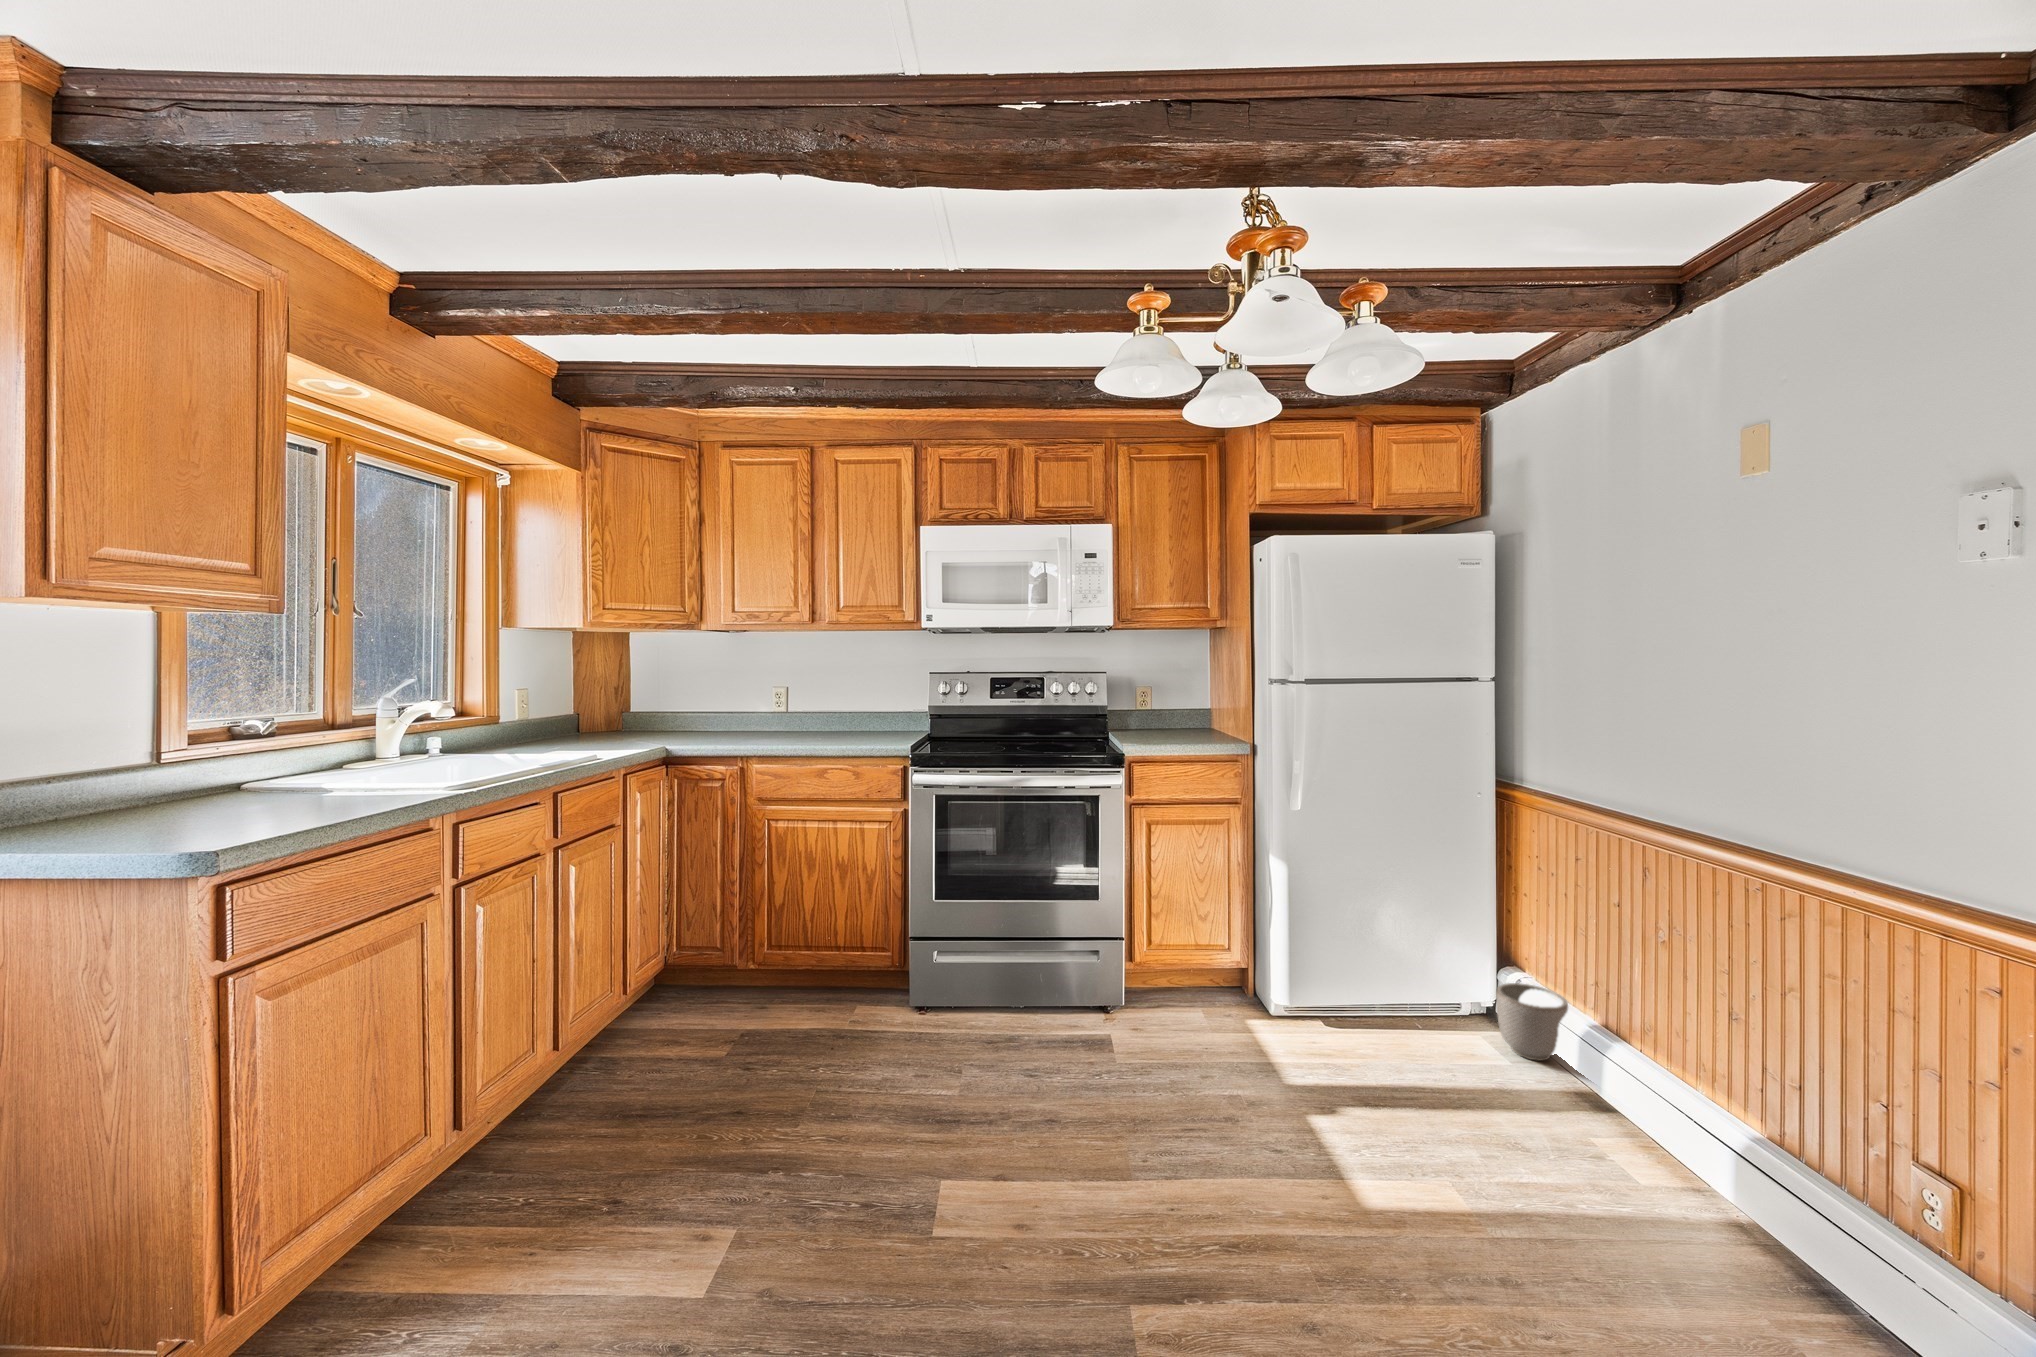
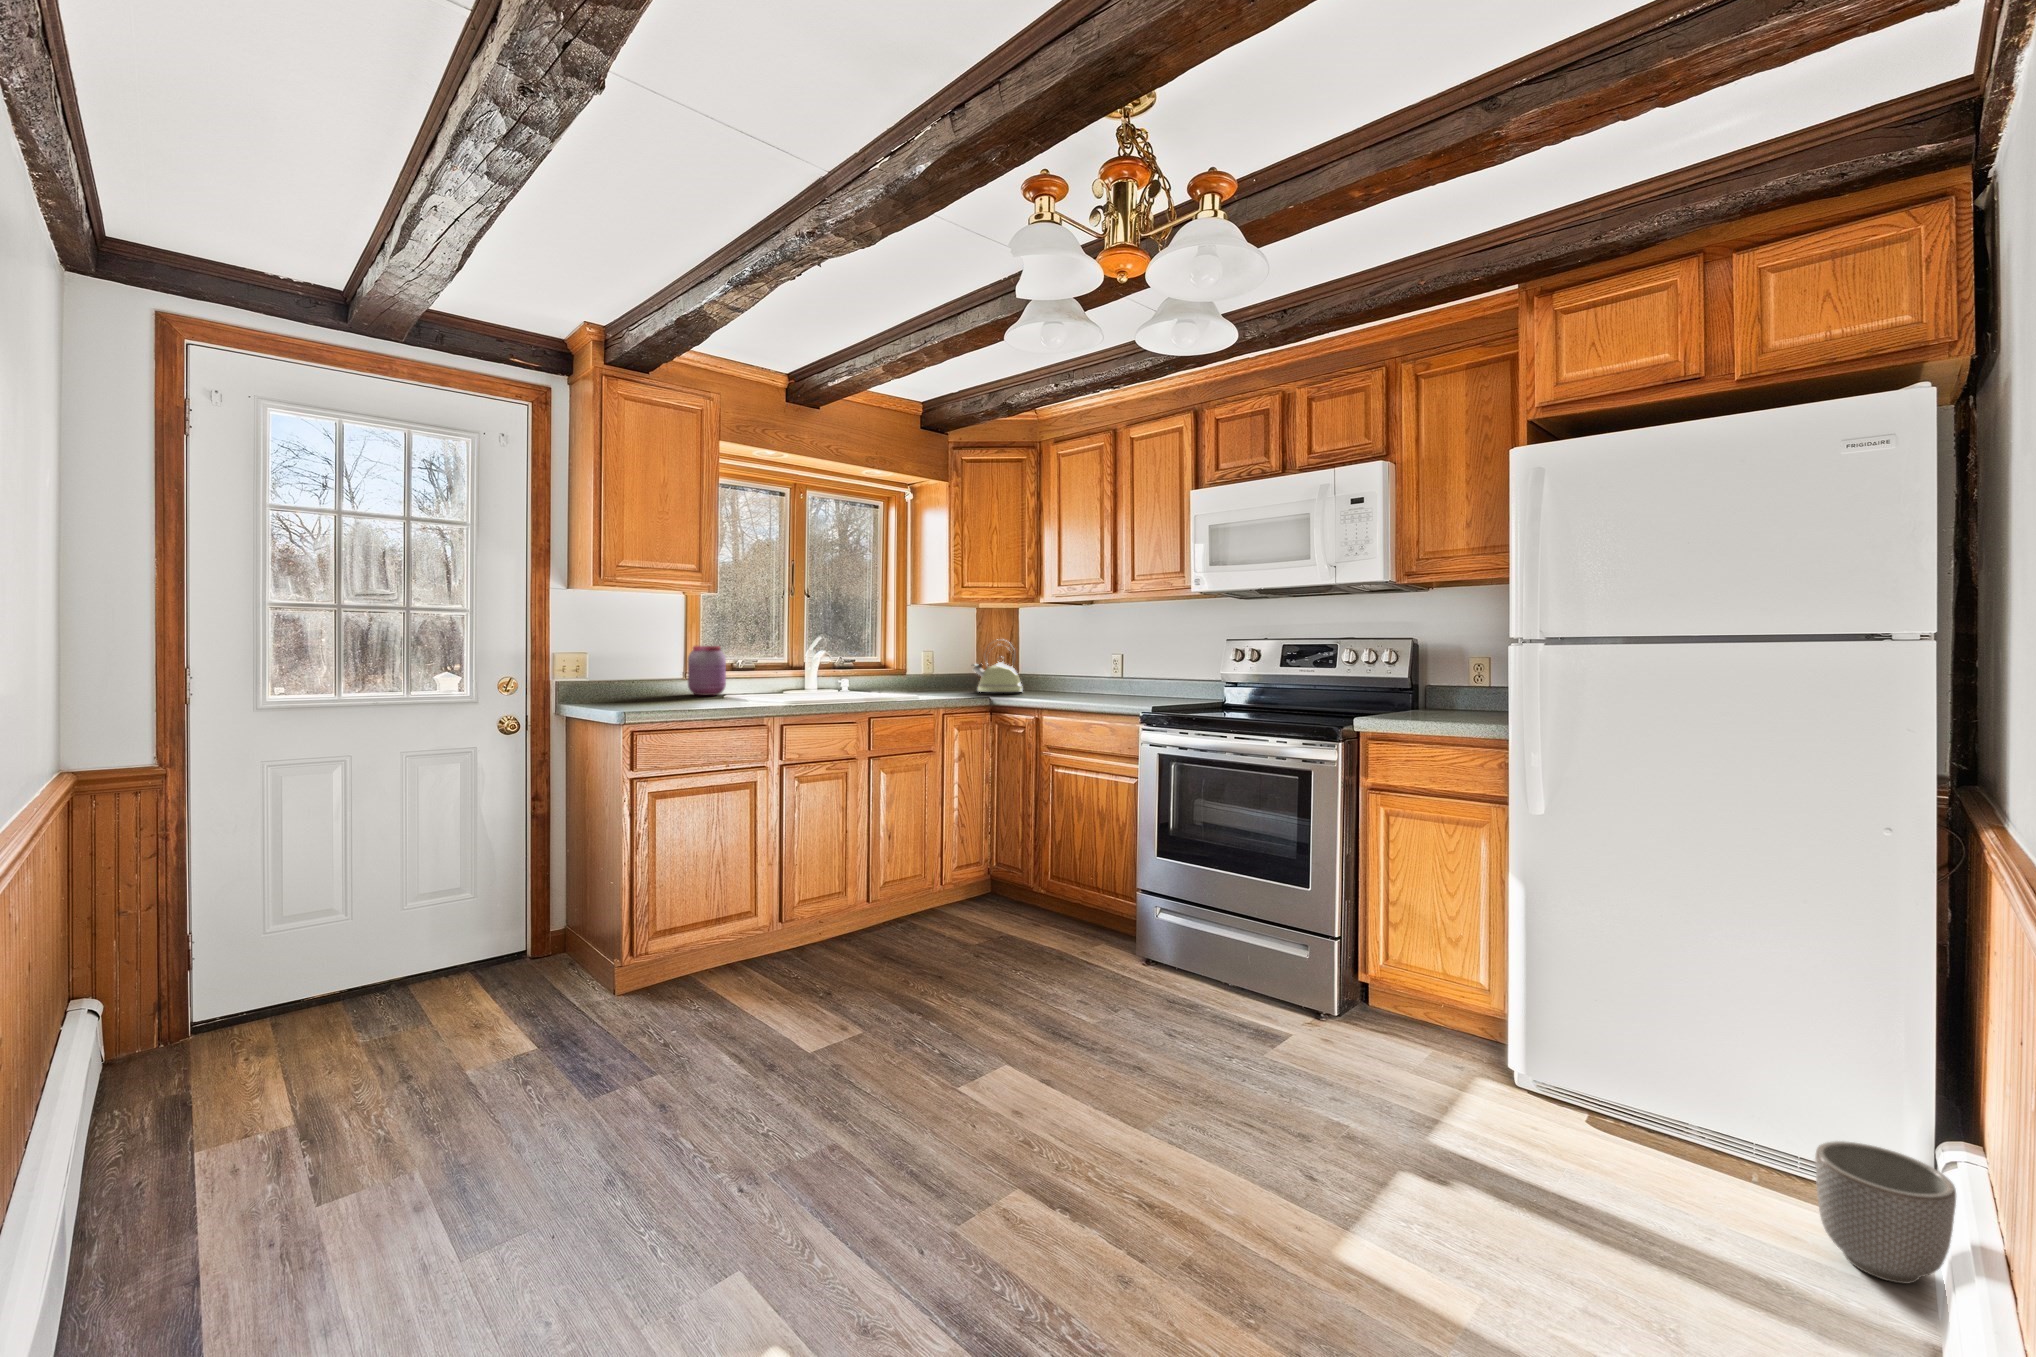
kettle: none [608,671,672,737] -> present [973,649,1022,692]
jar: none [177,701,269,791] -> present [687,646,726,695]

